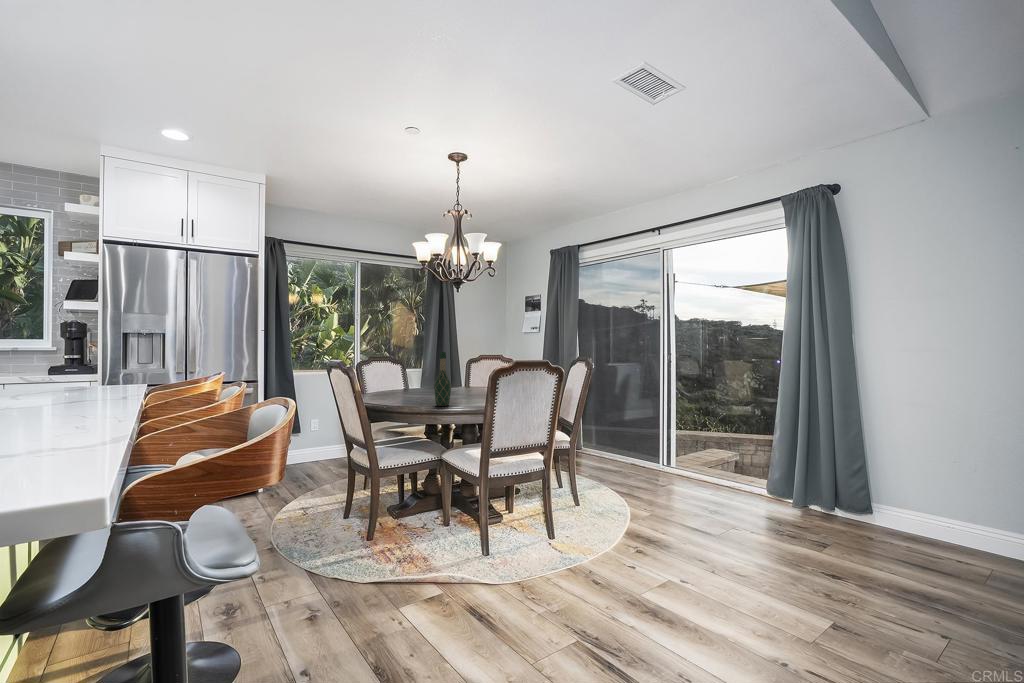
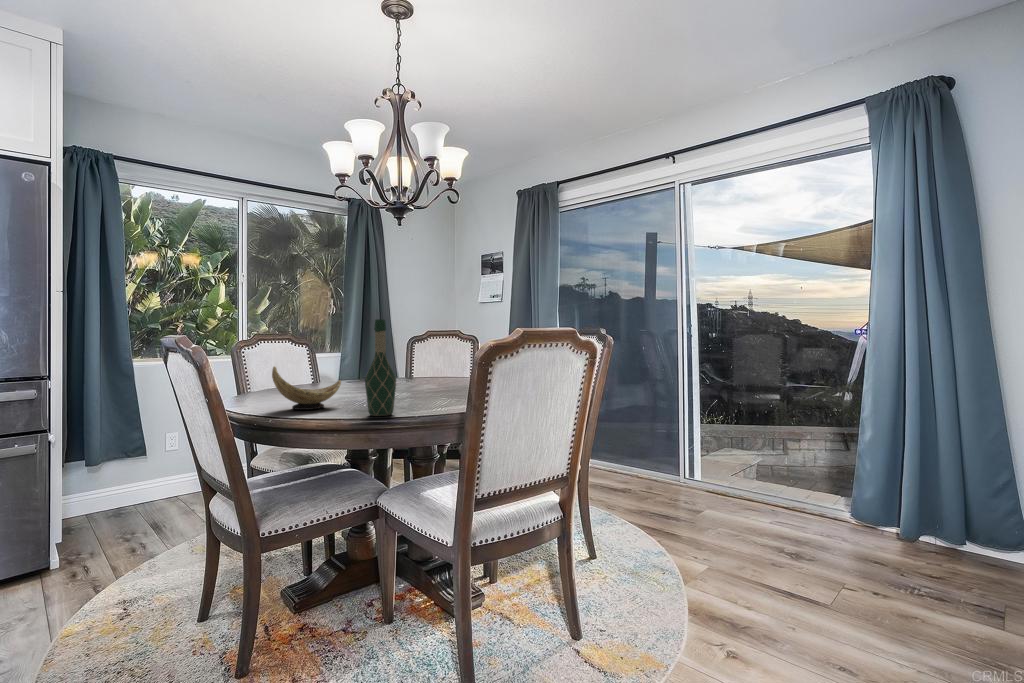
decorative bowl: none [384,377,421,402] -> present [272,366,341,410]

